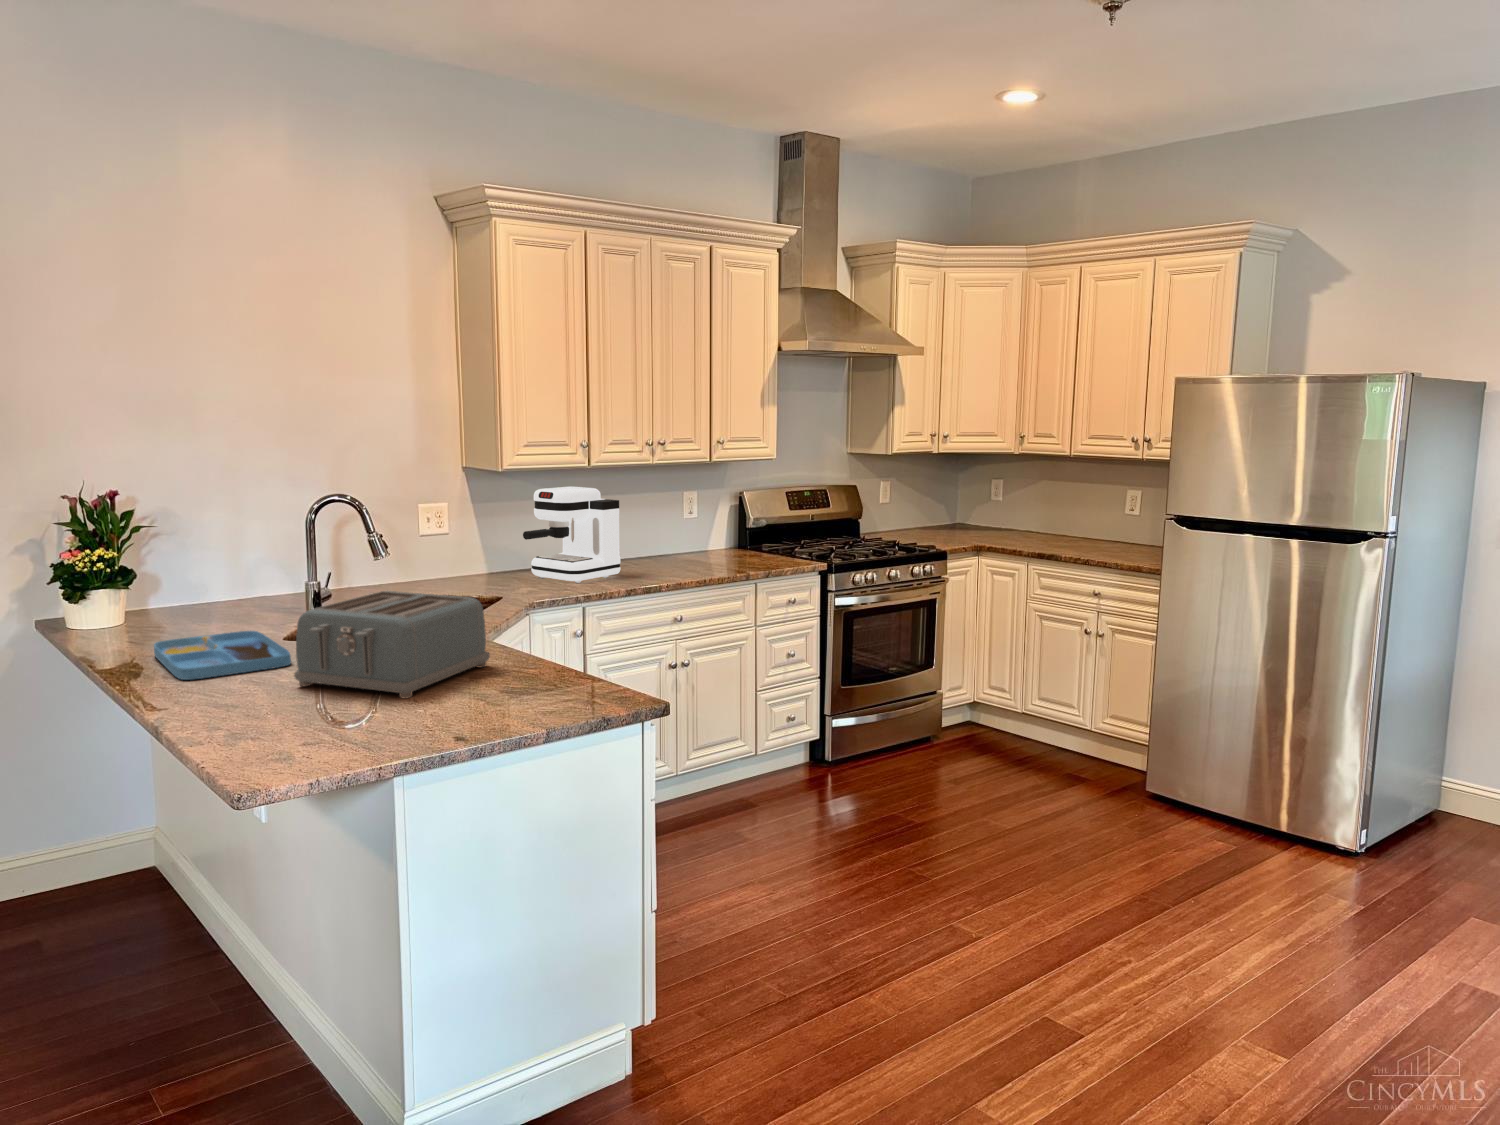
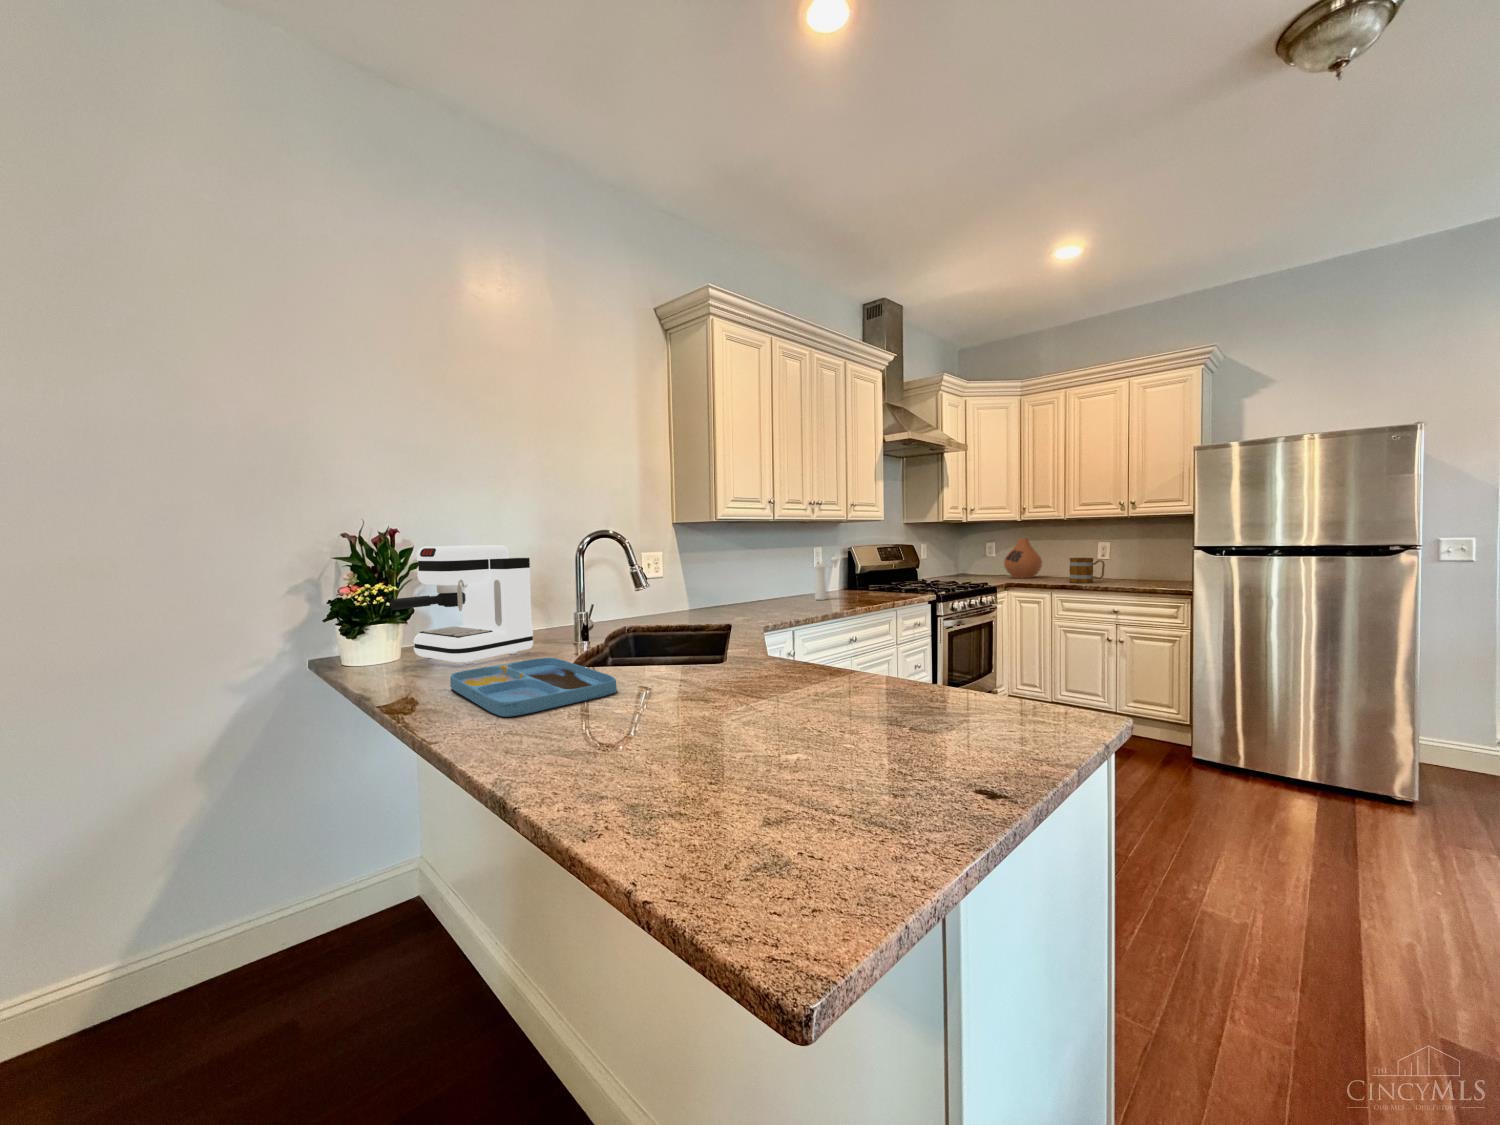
vase: none [997,479,1052,537] -> present [1004,538,1042,578]
coffee maker: present [523,487,620,583] -> present [390,545,533,664]
pepper mill: none [663,508,701,565] -> present [815,557,839,600]
mug: none [1053,514,1096,551] -> present [1069,558,1105,583]
toaster: present [294,591,490,698] -> none [655,604,842,728]

